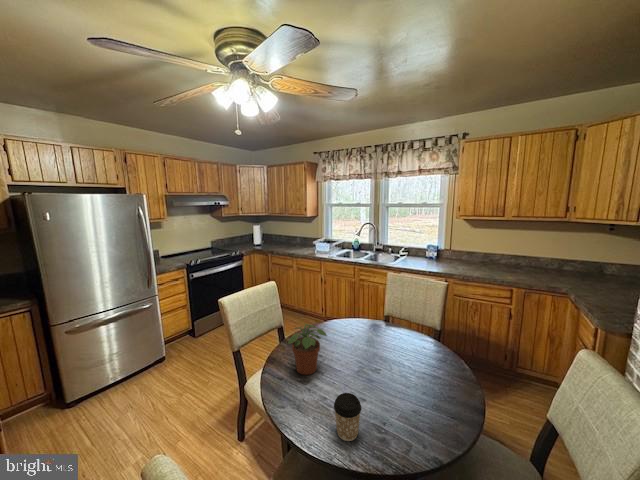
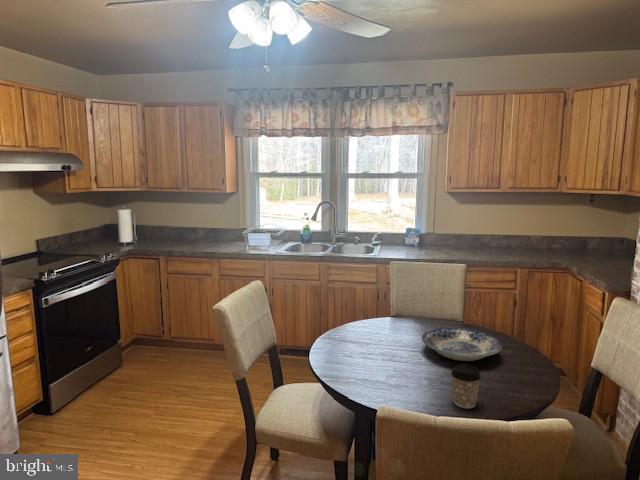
potted plant: present [288,324,326,375] -> none [351,316,395,375]
plate: none [360,339,431,382] -> present [422,327,502,361]

